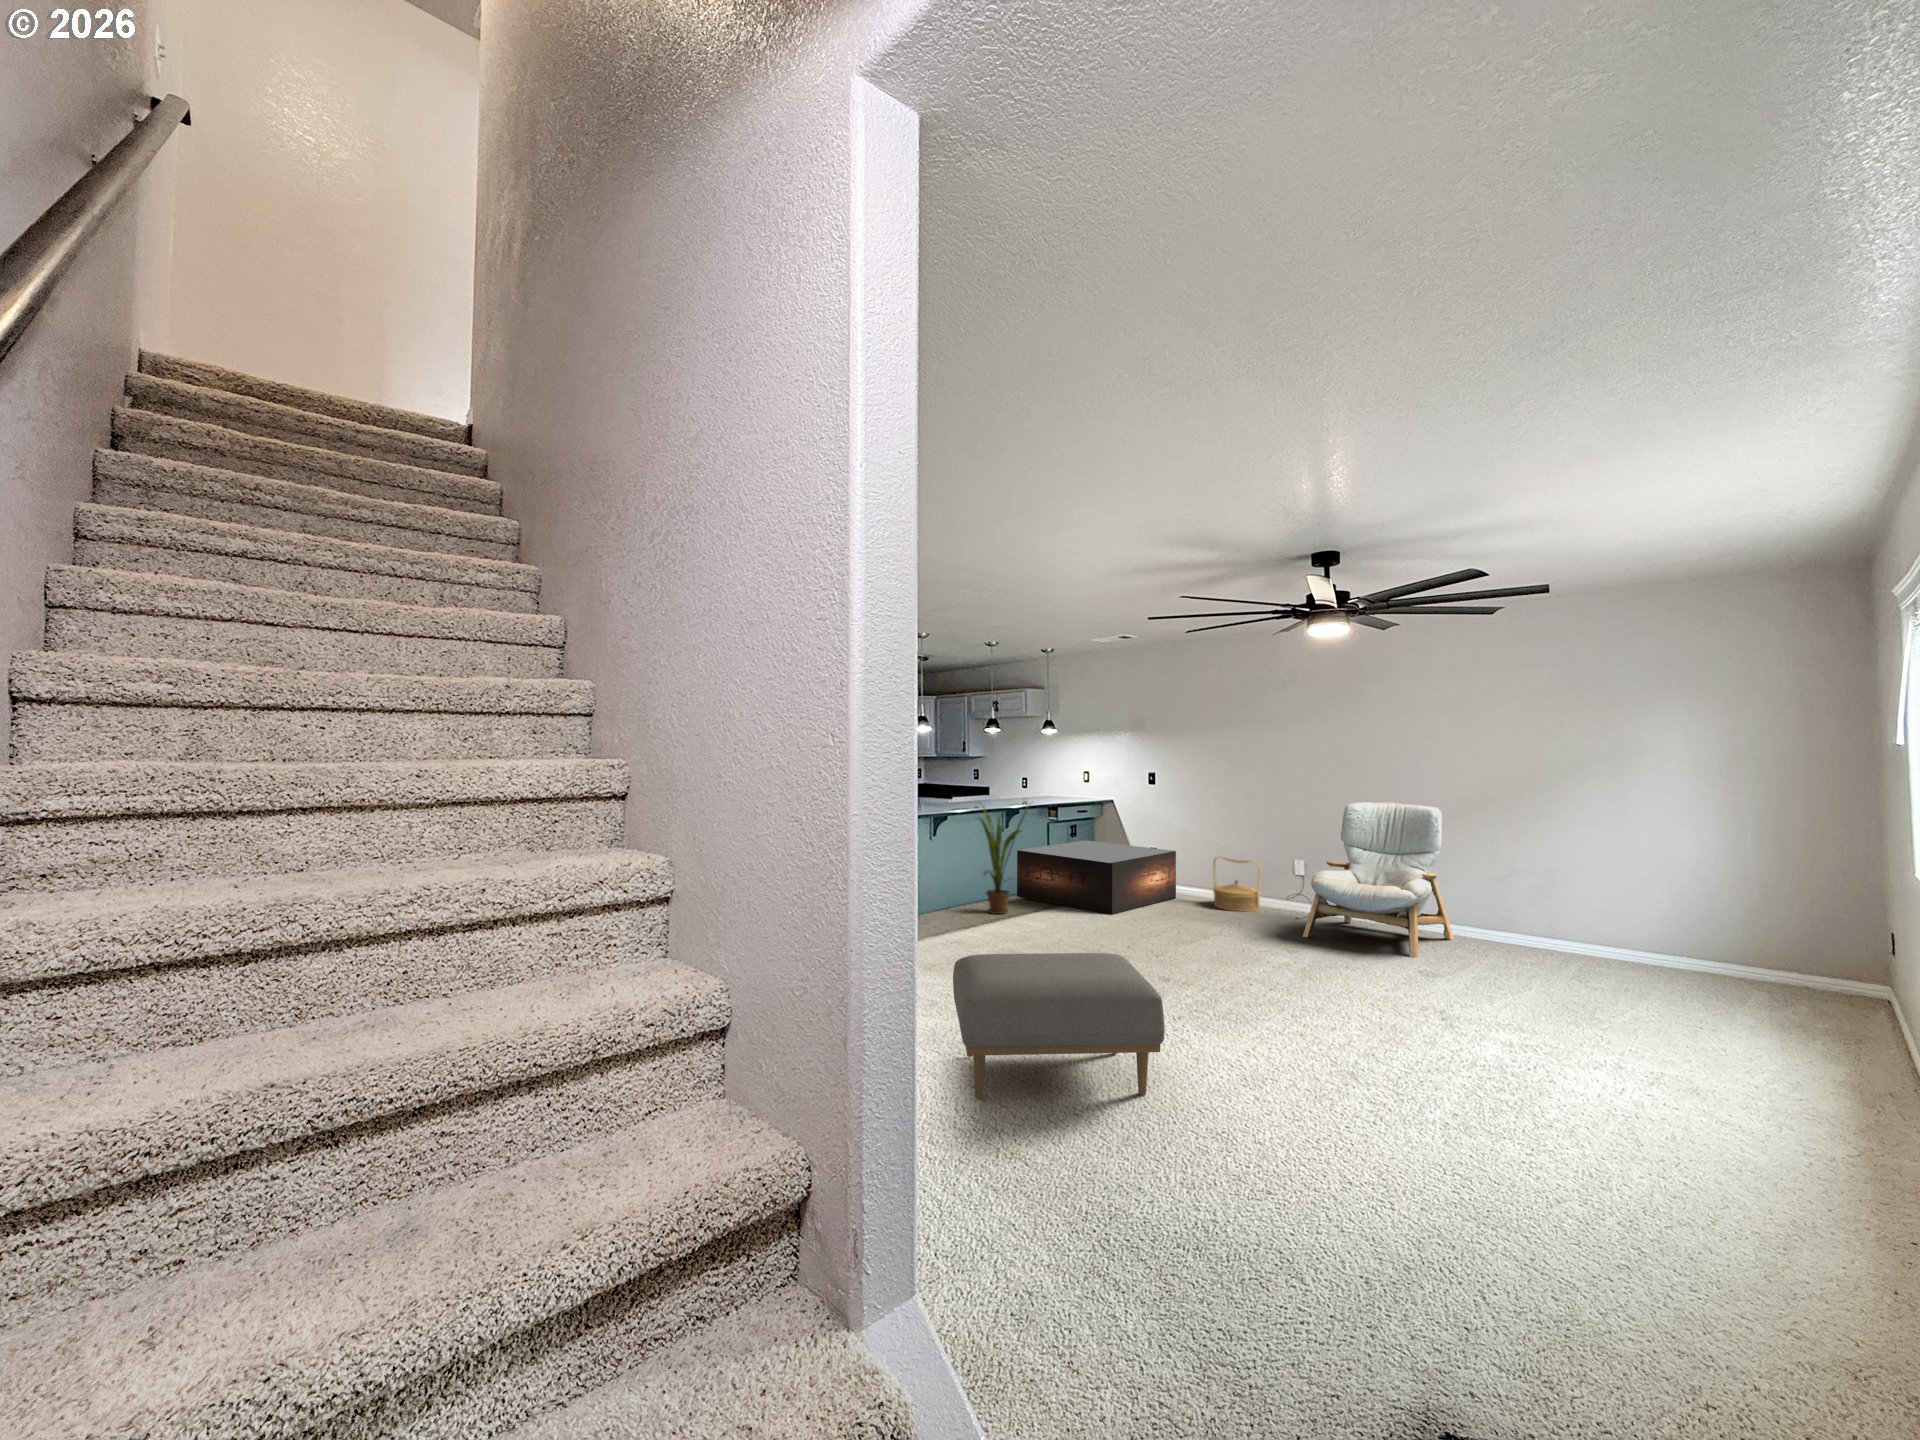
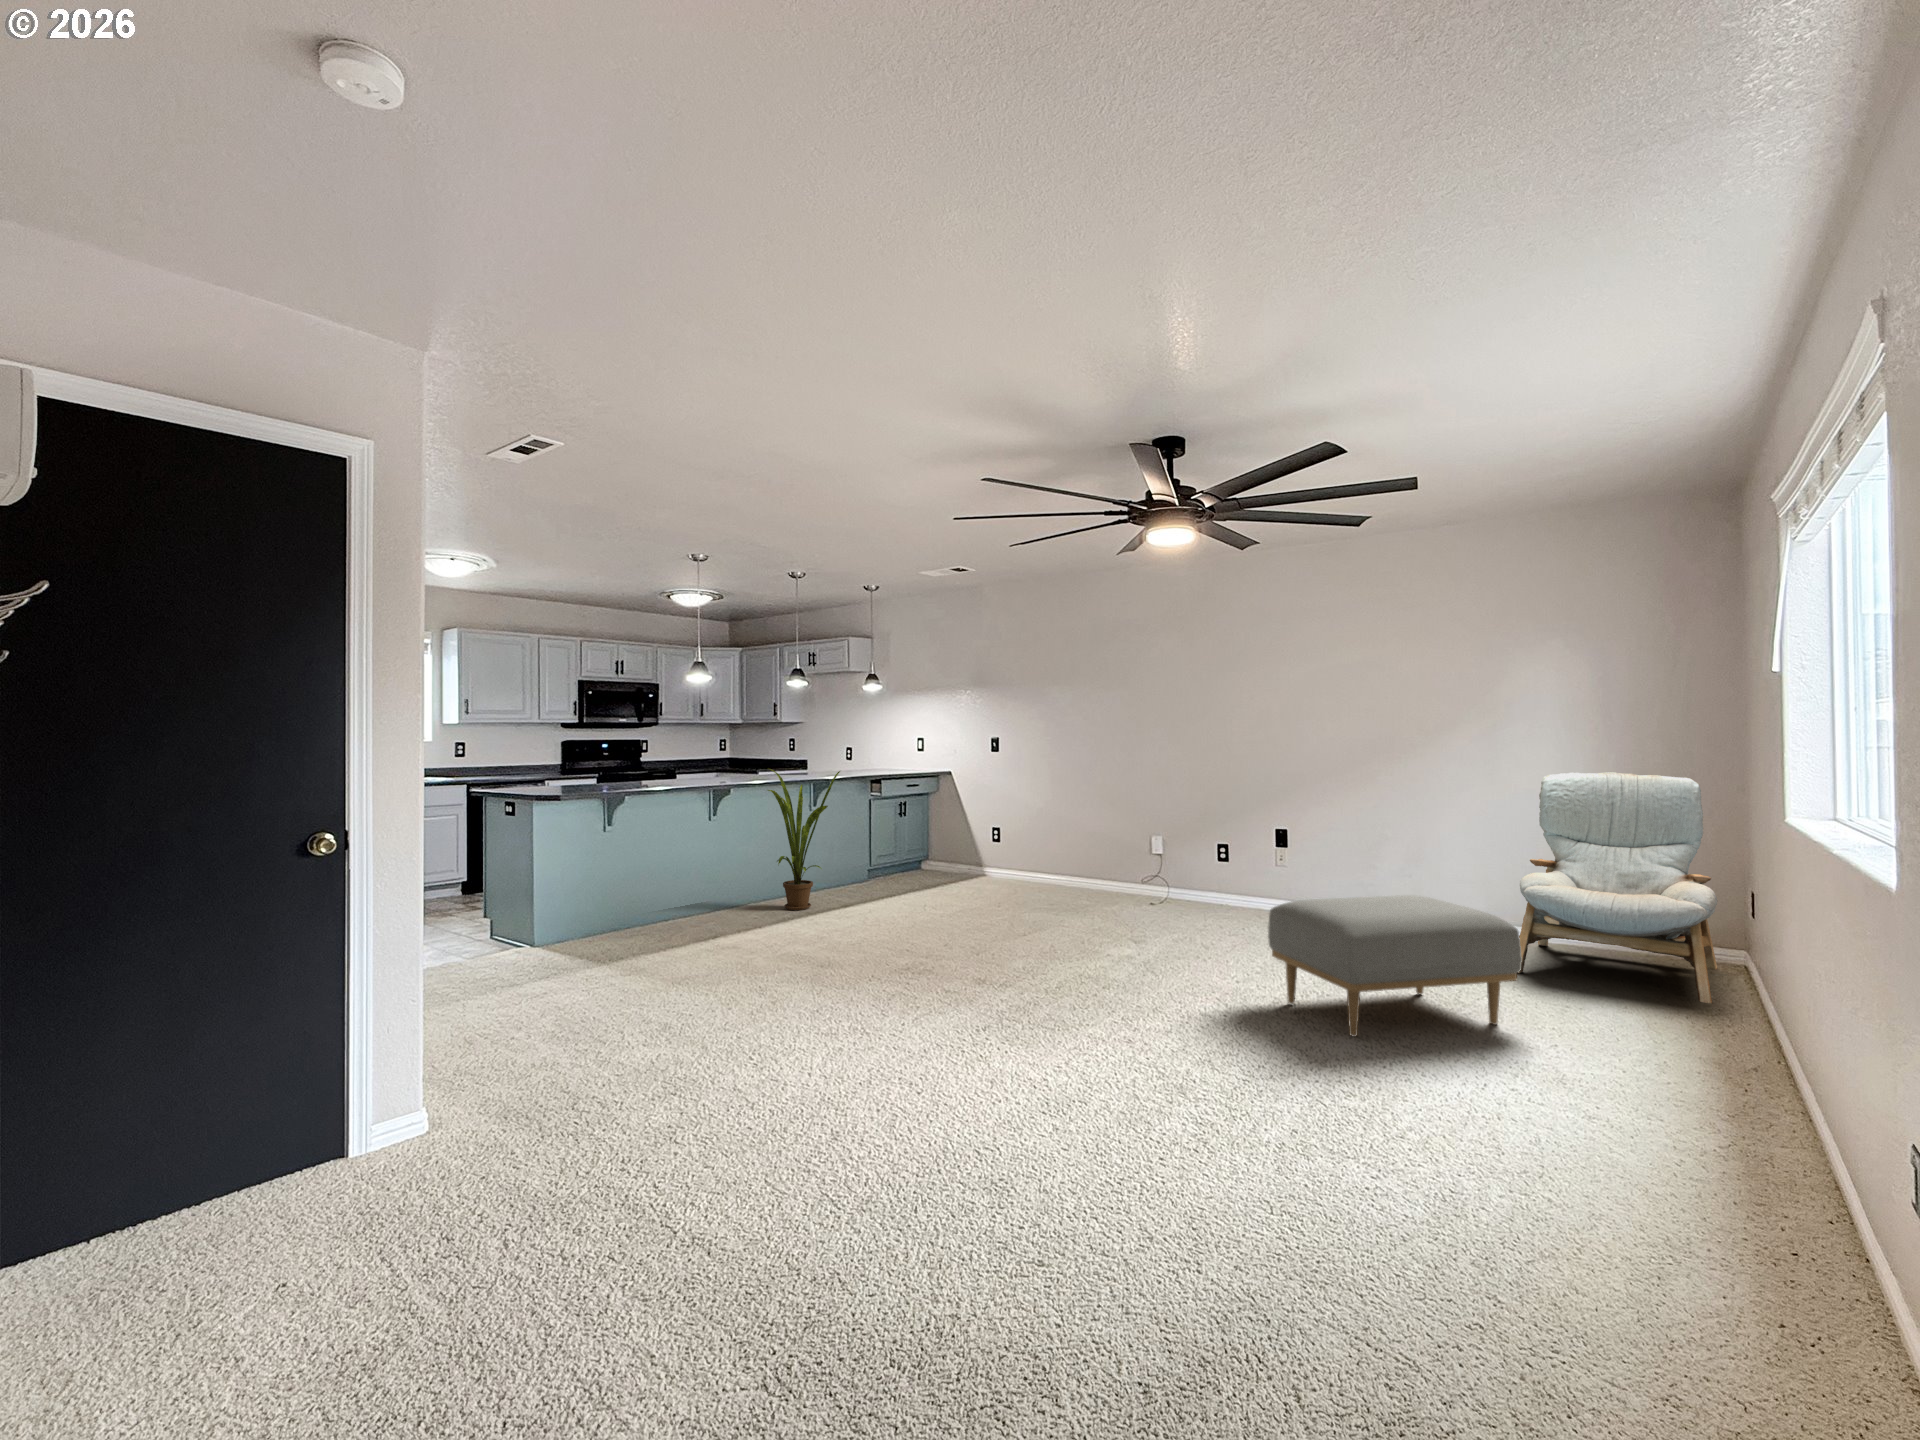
armchair: present [1303,802,1454,958] -> present [1518,772,1717,1003]
coffee table: present [1017,840,1176,915] -> none [827,820,1019,906]
woven basket: present [1213,857,1261,912] -> none [1059,833,1113,897]
ottoman: present [953,953,1165,1100] -> present [1268,895,1521,1037]

